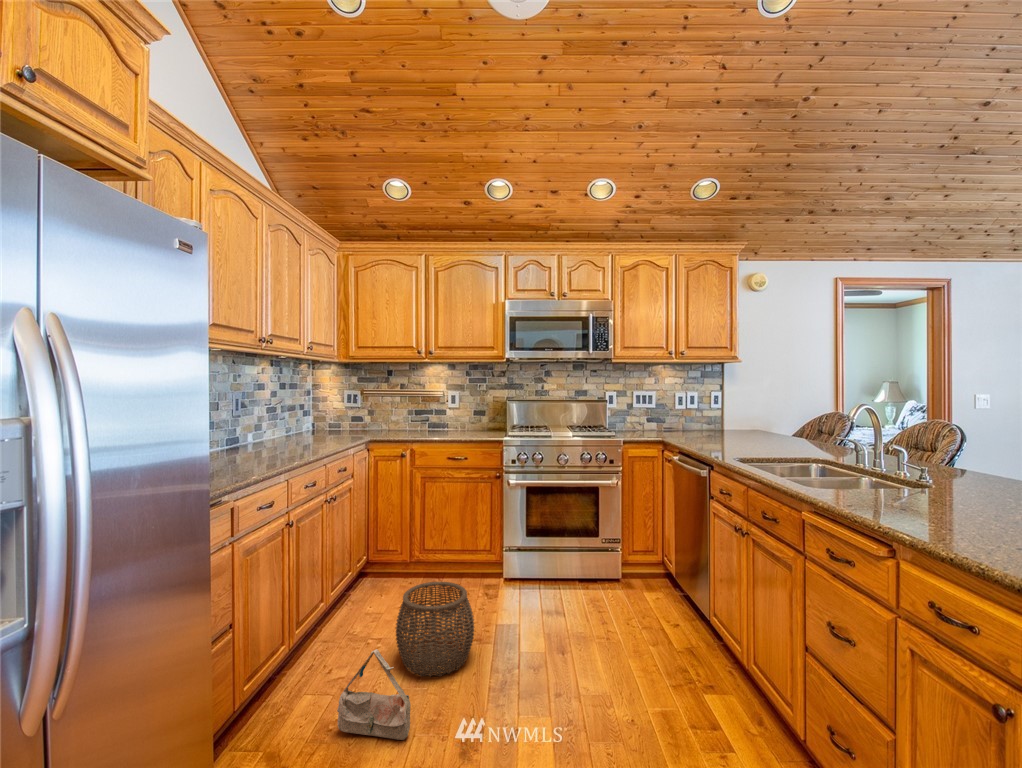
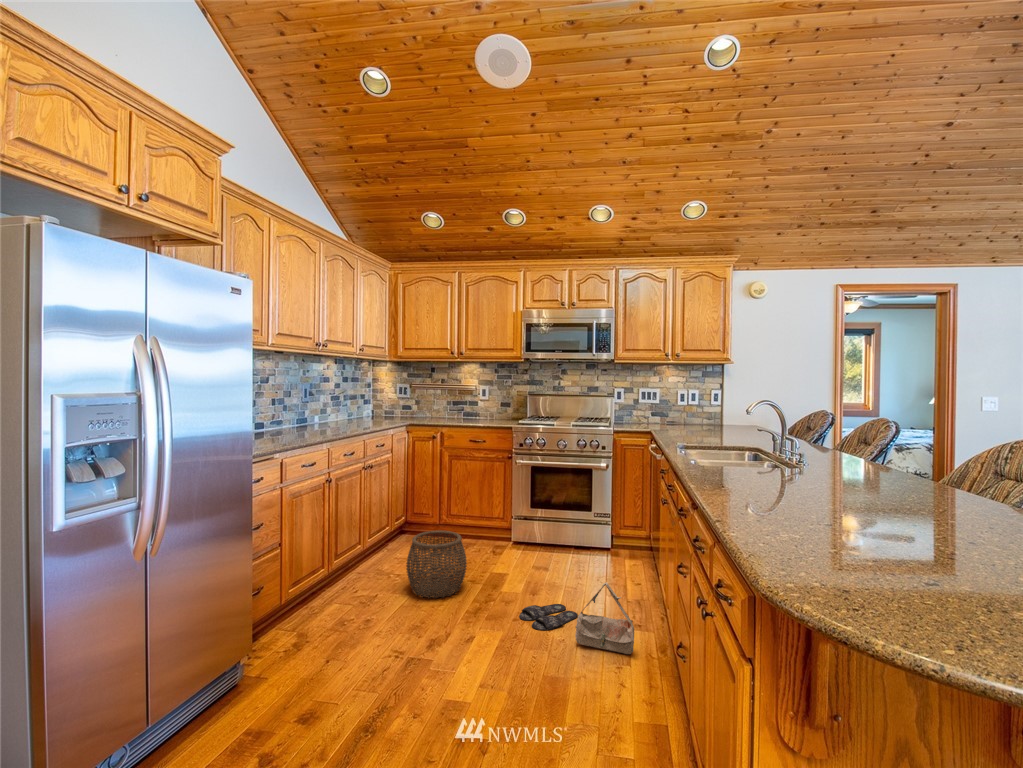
bag: present [337,649,411,740] -> present [575,582,634,654]
slippers: none [557,668,628,713] -> present [519,604,578,630]

